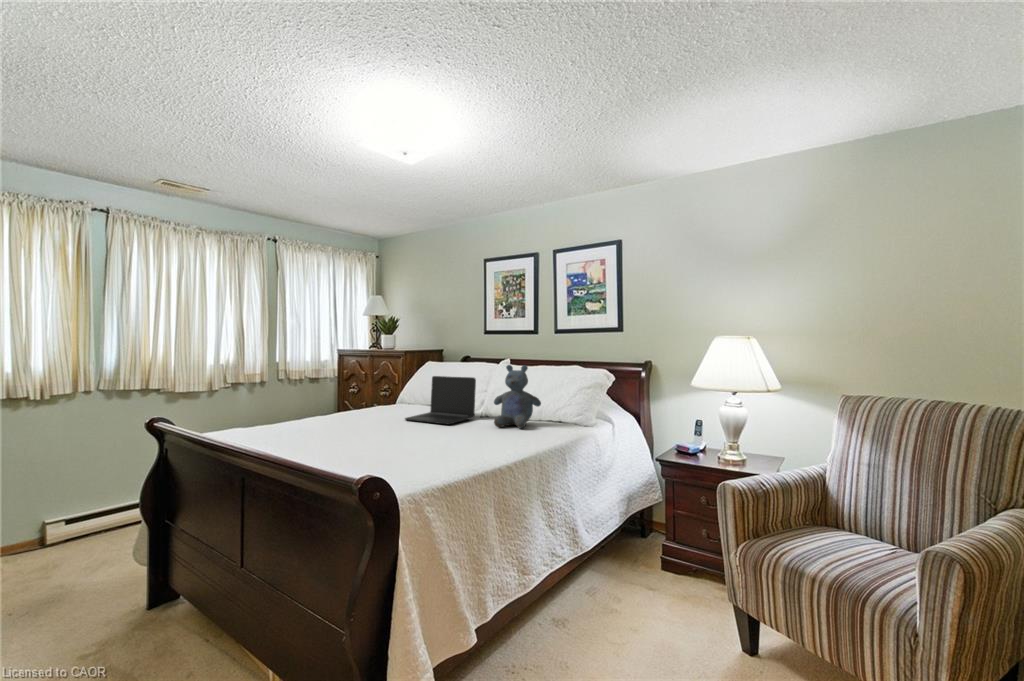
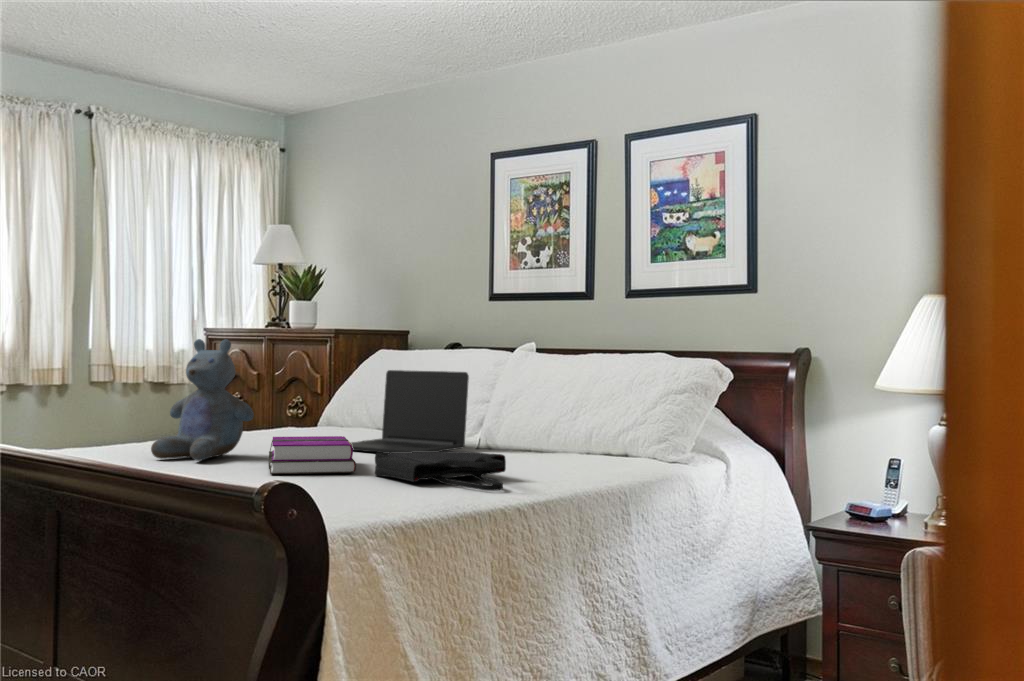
stuffed bear: present [494,365,541,428] -> present [151,339,254,461]
hardback book: none [368,418,417,444] -> present [269,436,356,474]
tote bag: none [427,426,499,454] -> present [375,451,506,491]

